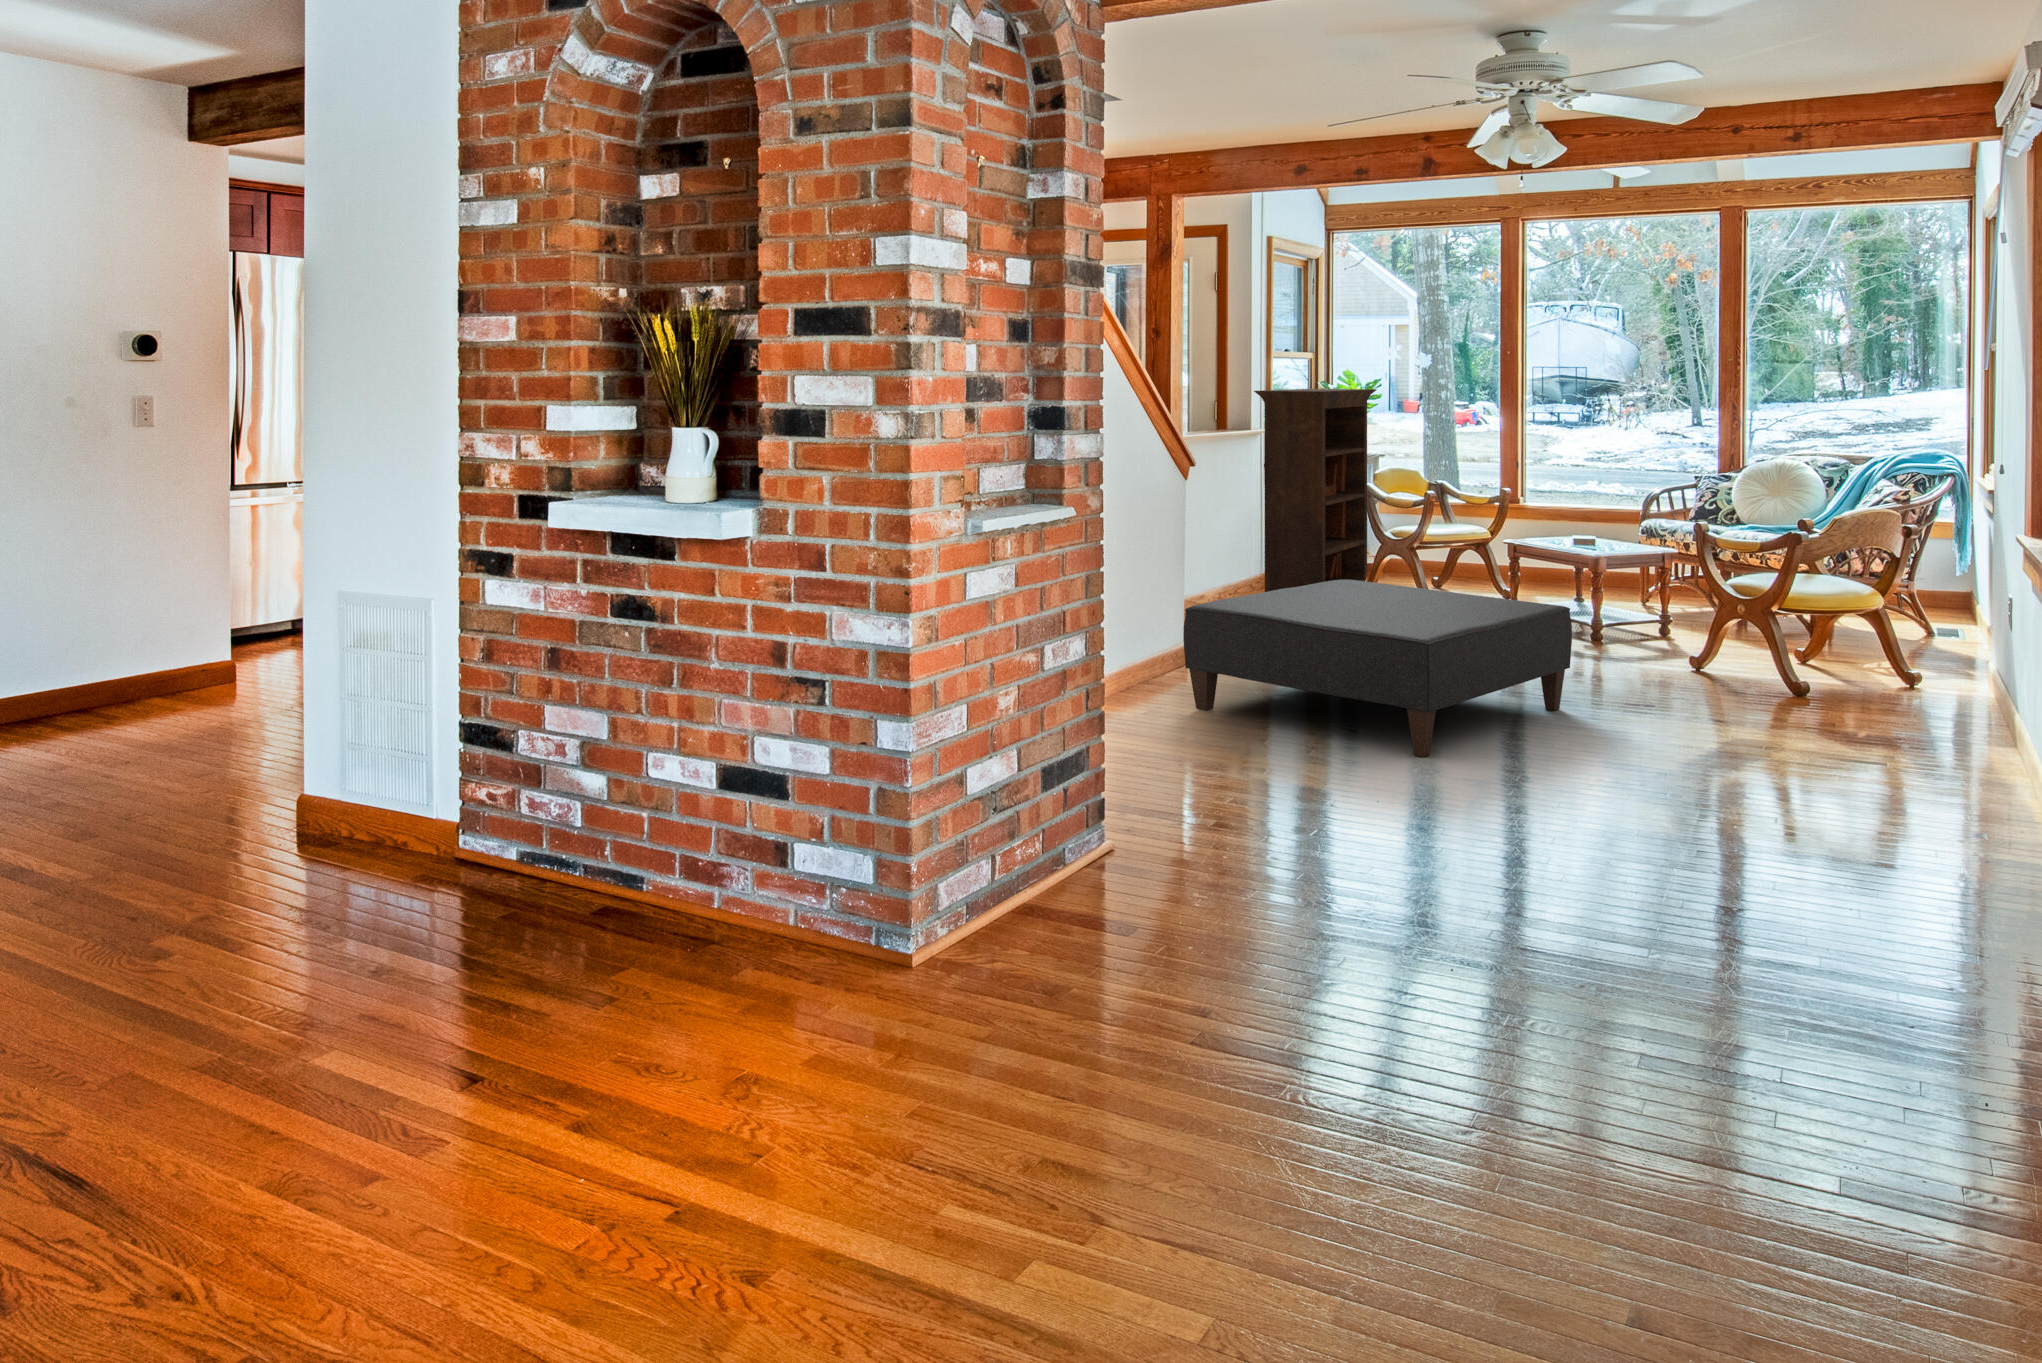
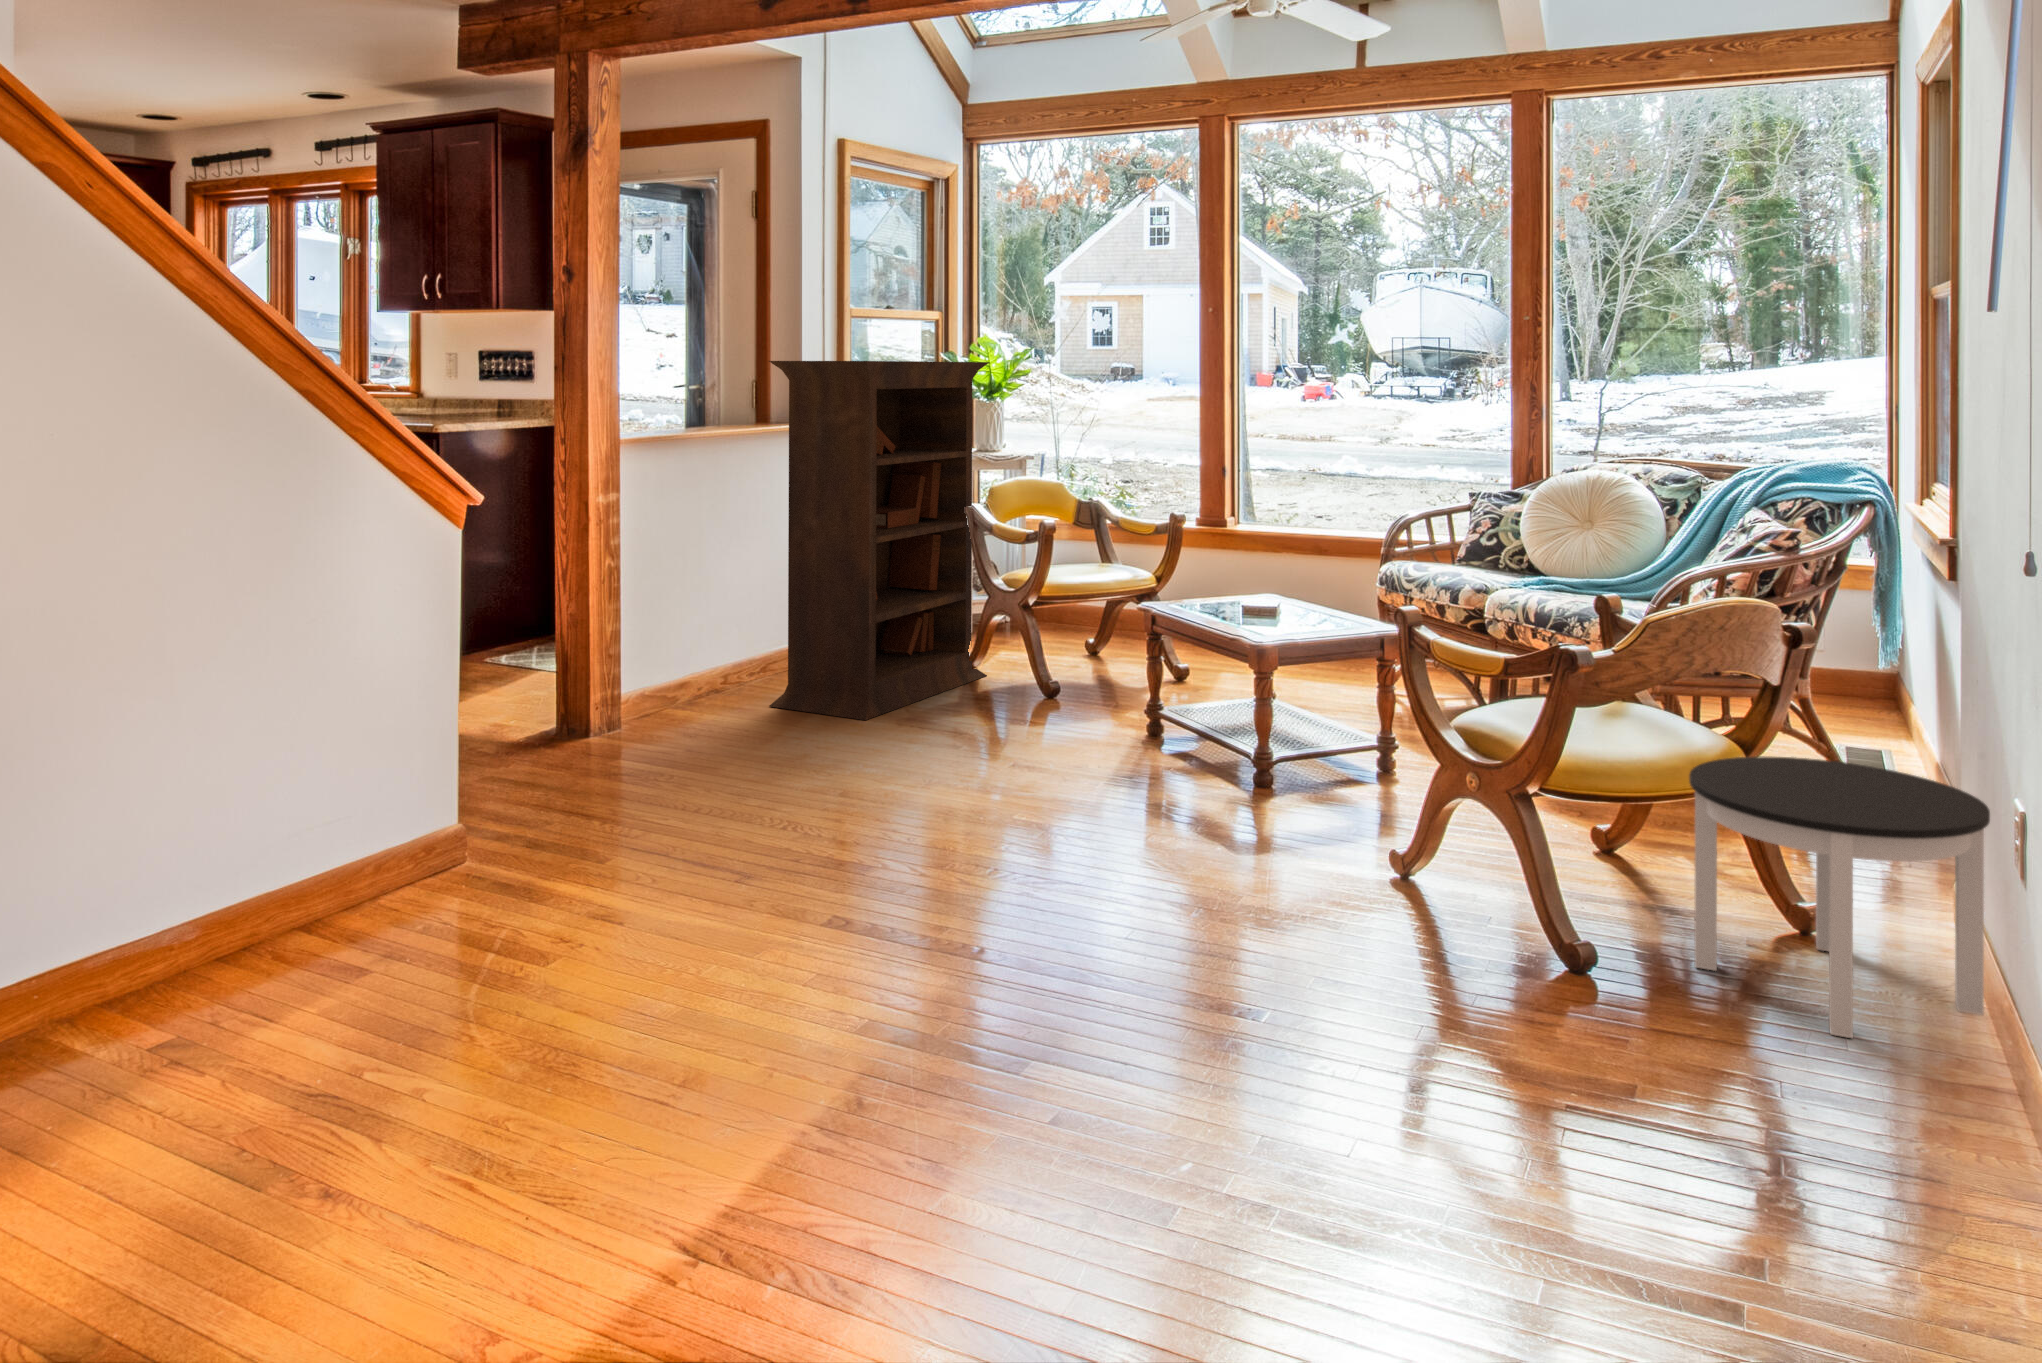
ottoman: present [1184,580,1572,757] -> none [329,694,1127,1193]
round table: none [1849,603,1996,723] -> present [1689,756,1990,1038]

